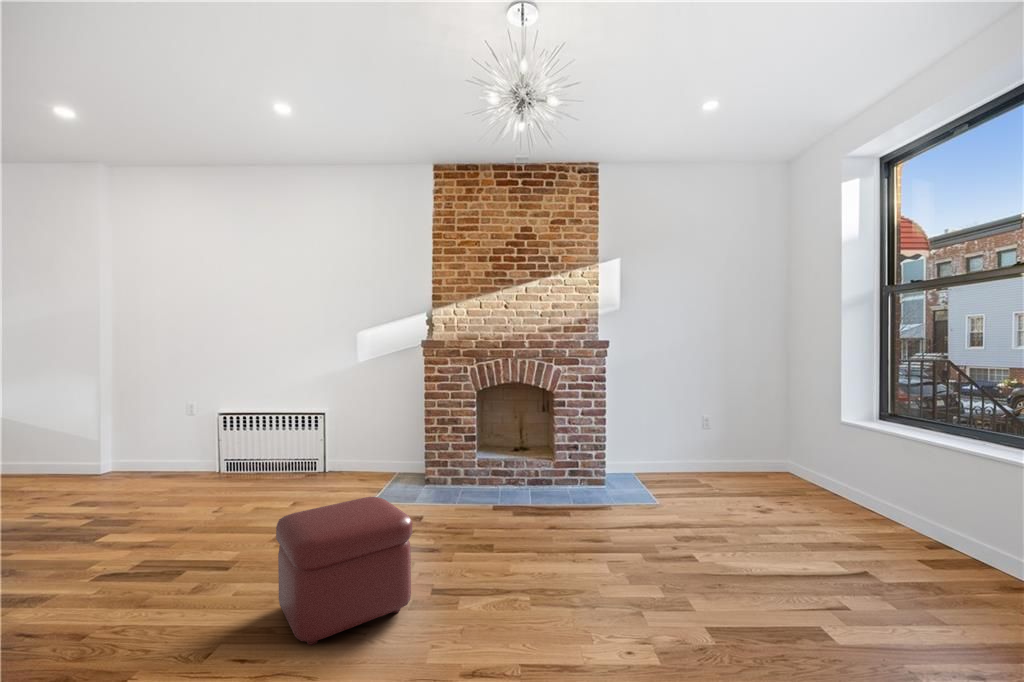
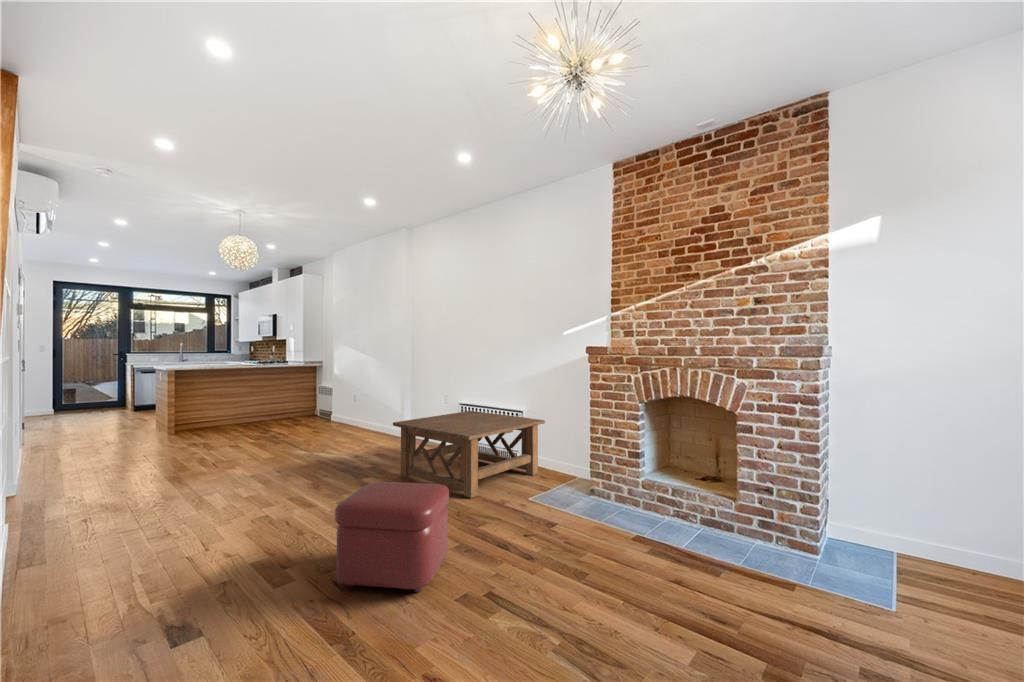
coffee table: none [150,422,352,528] -> present [393,411,545,498]

